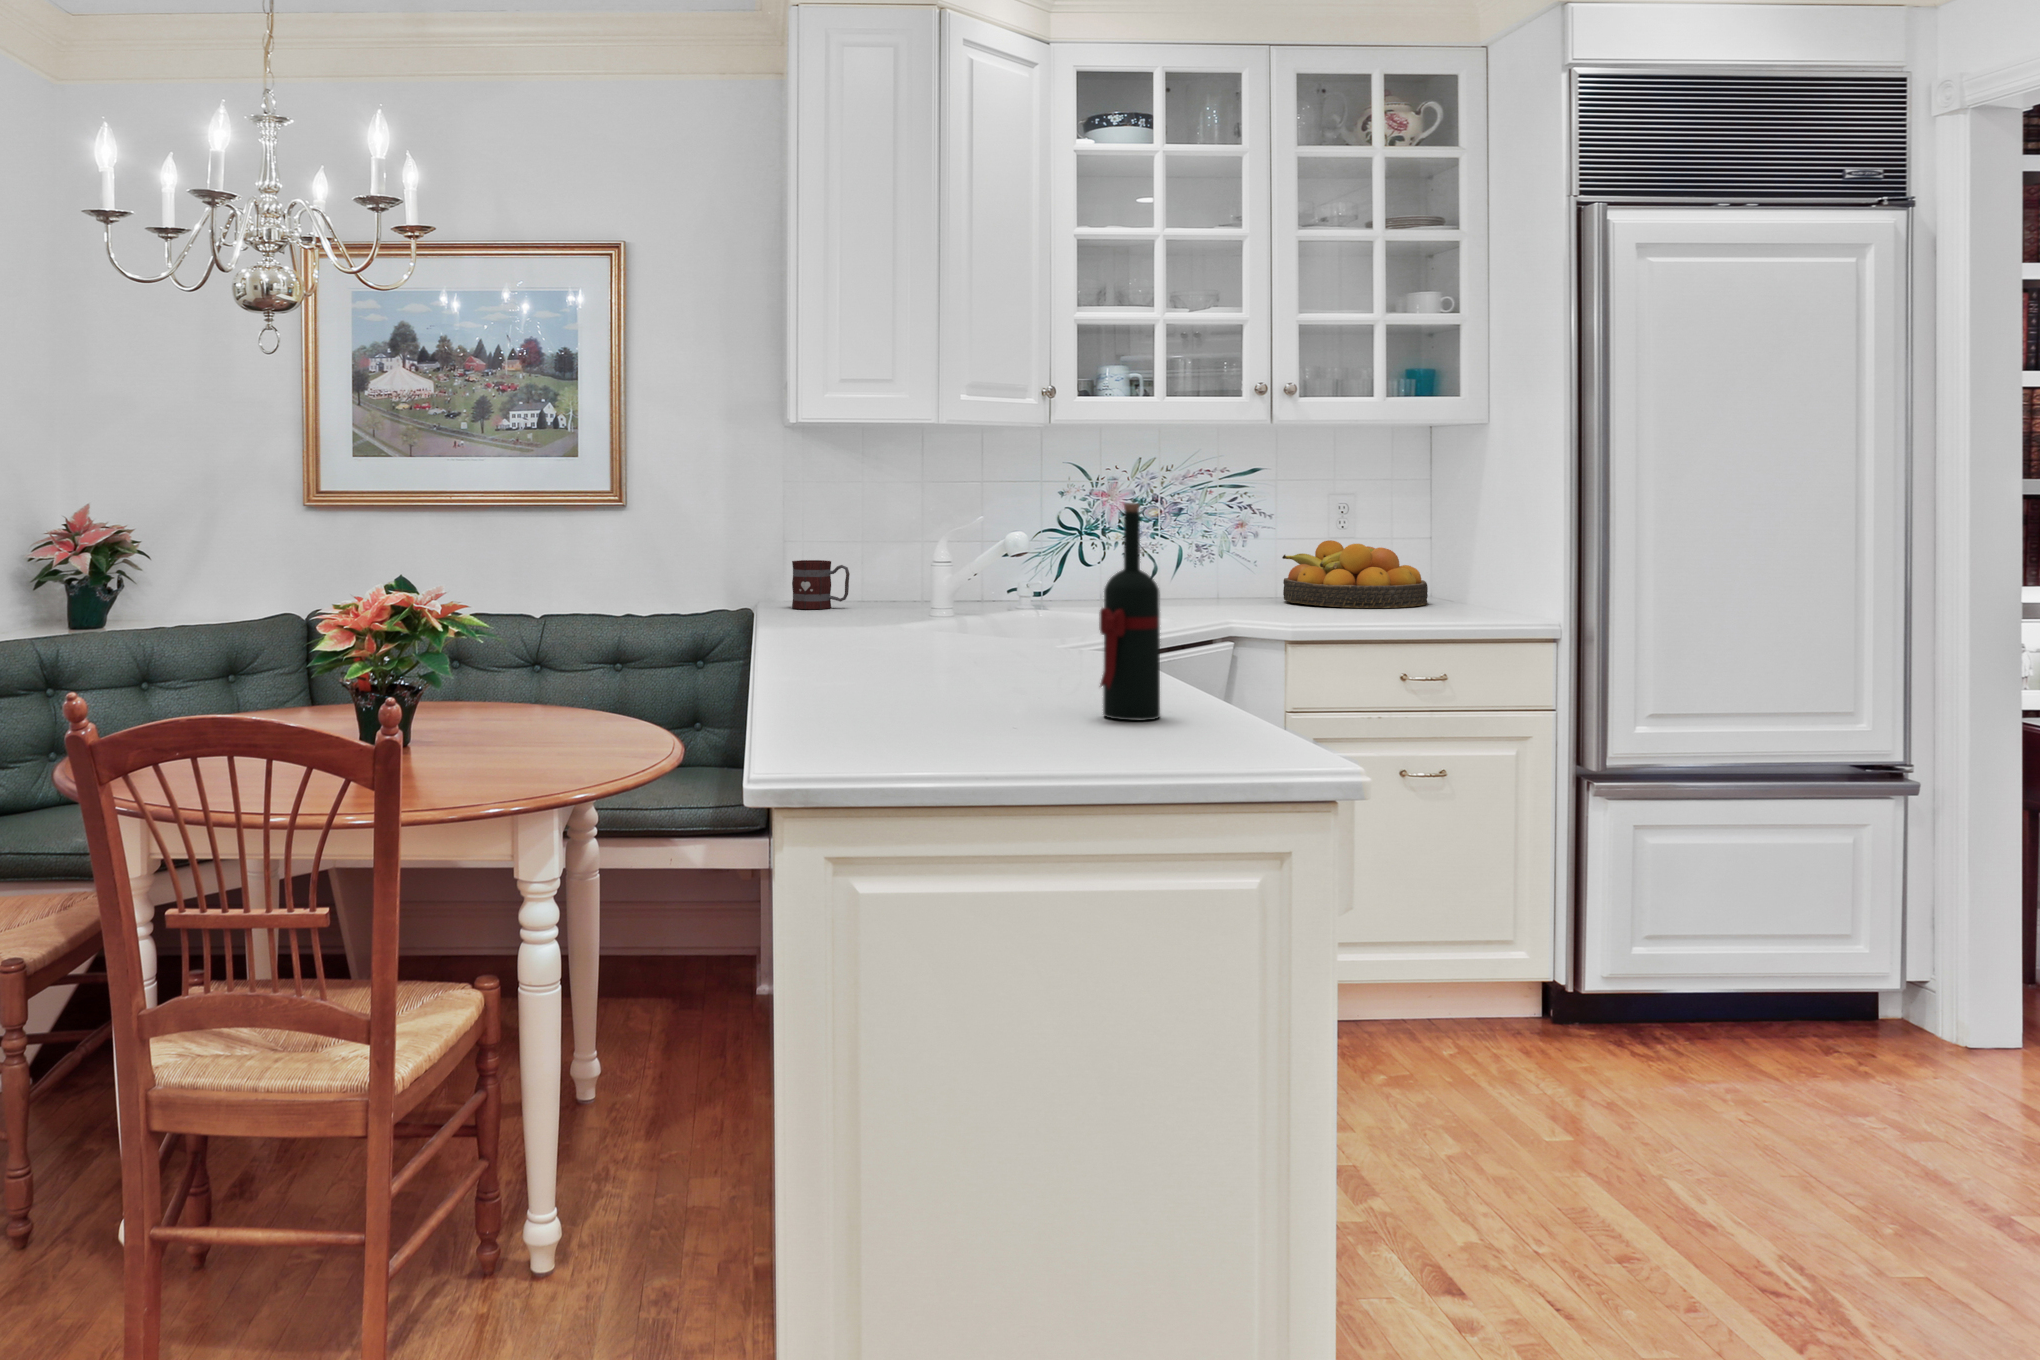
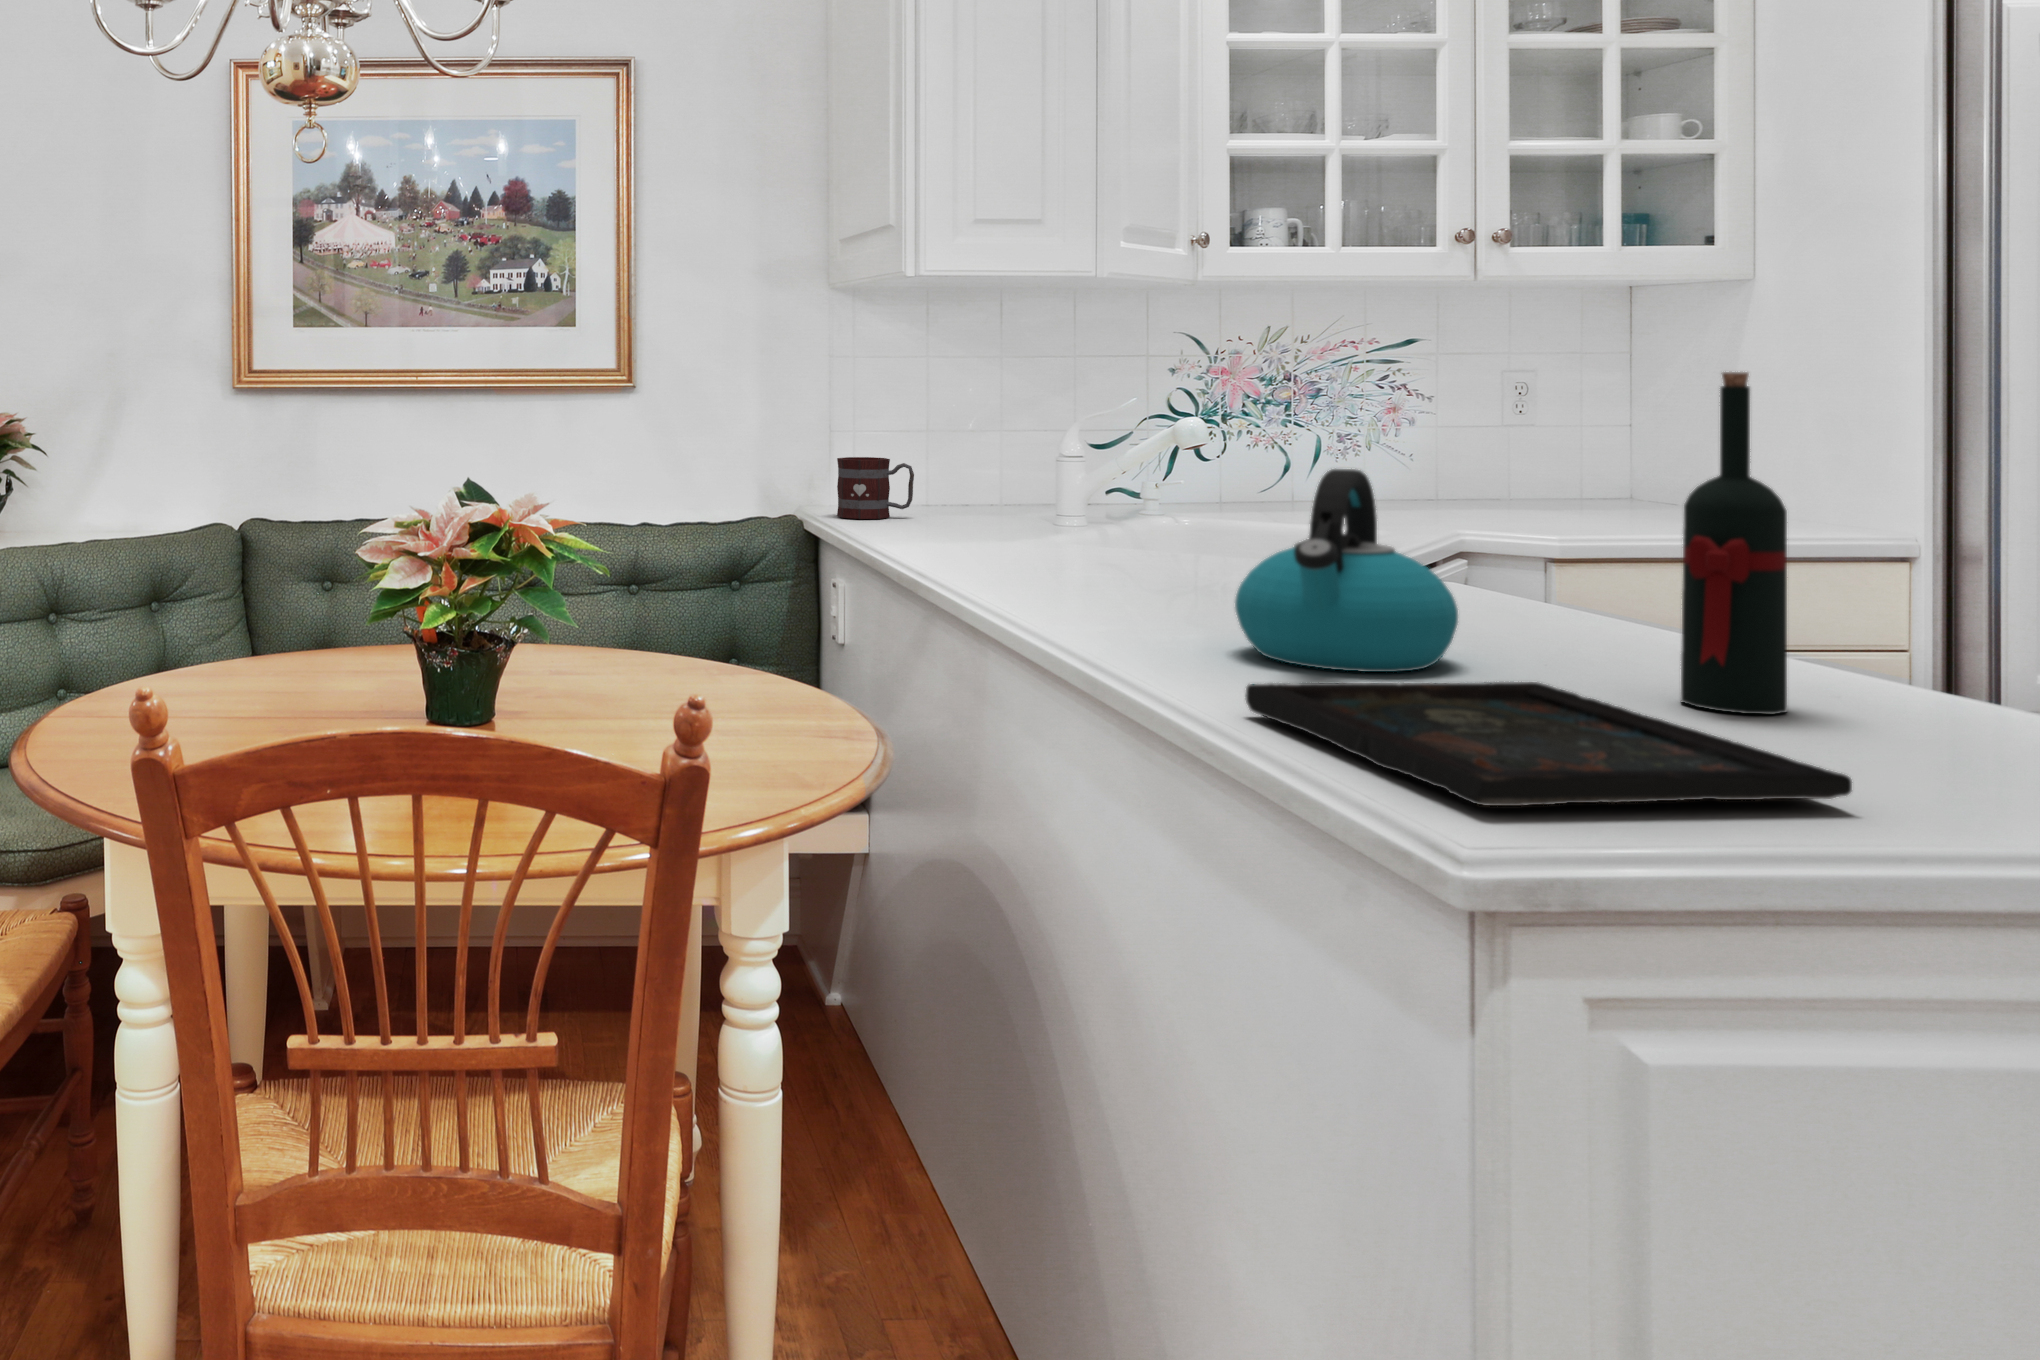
fruit bowl: present [1282,540,1428,608] -> none [1455,432,1665,519]
kettle: none [885,566,1020,701] -> present [1235,469,1458,672]
tray: none [815,701,1055,760] -> present [1245,682,1852,806]

